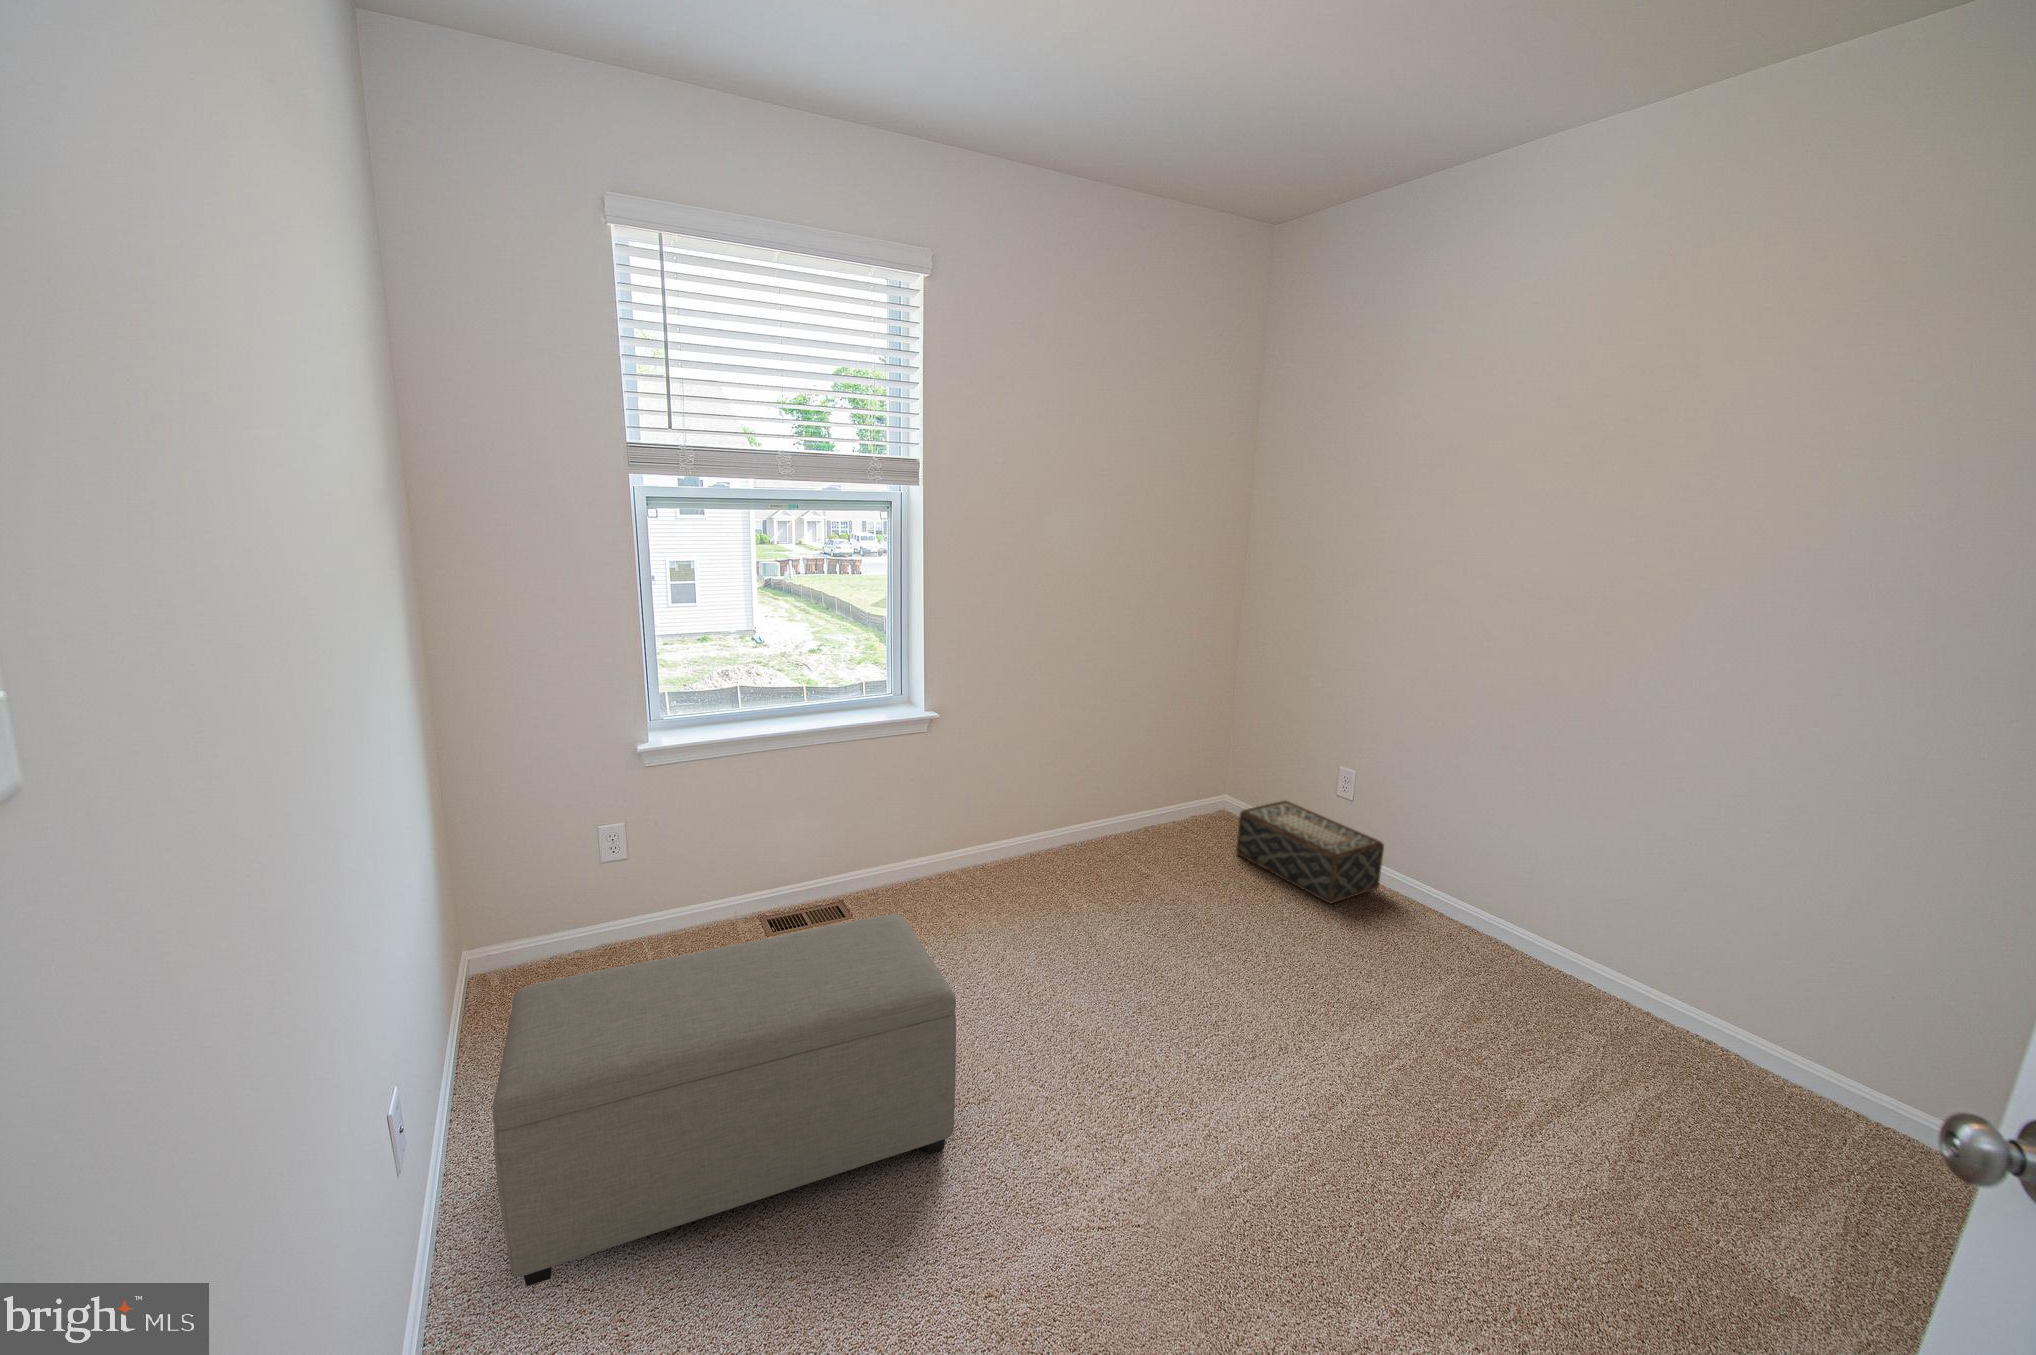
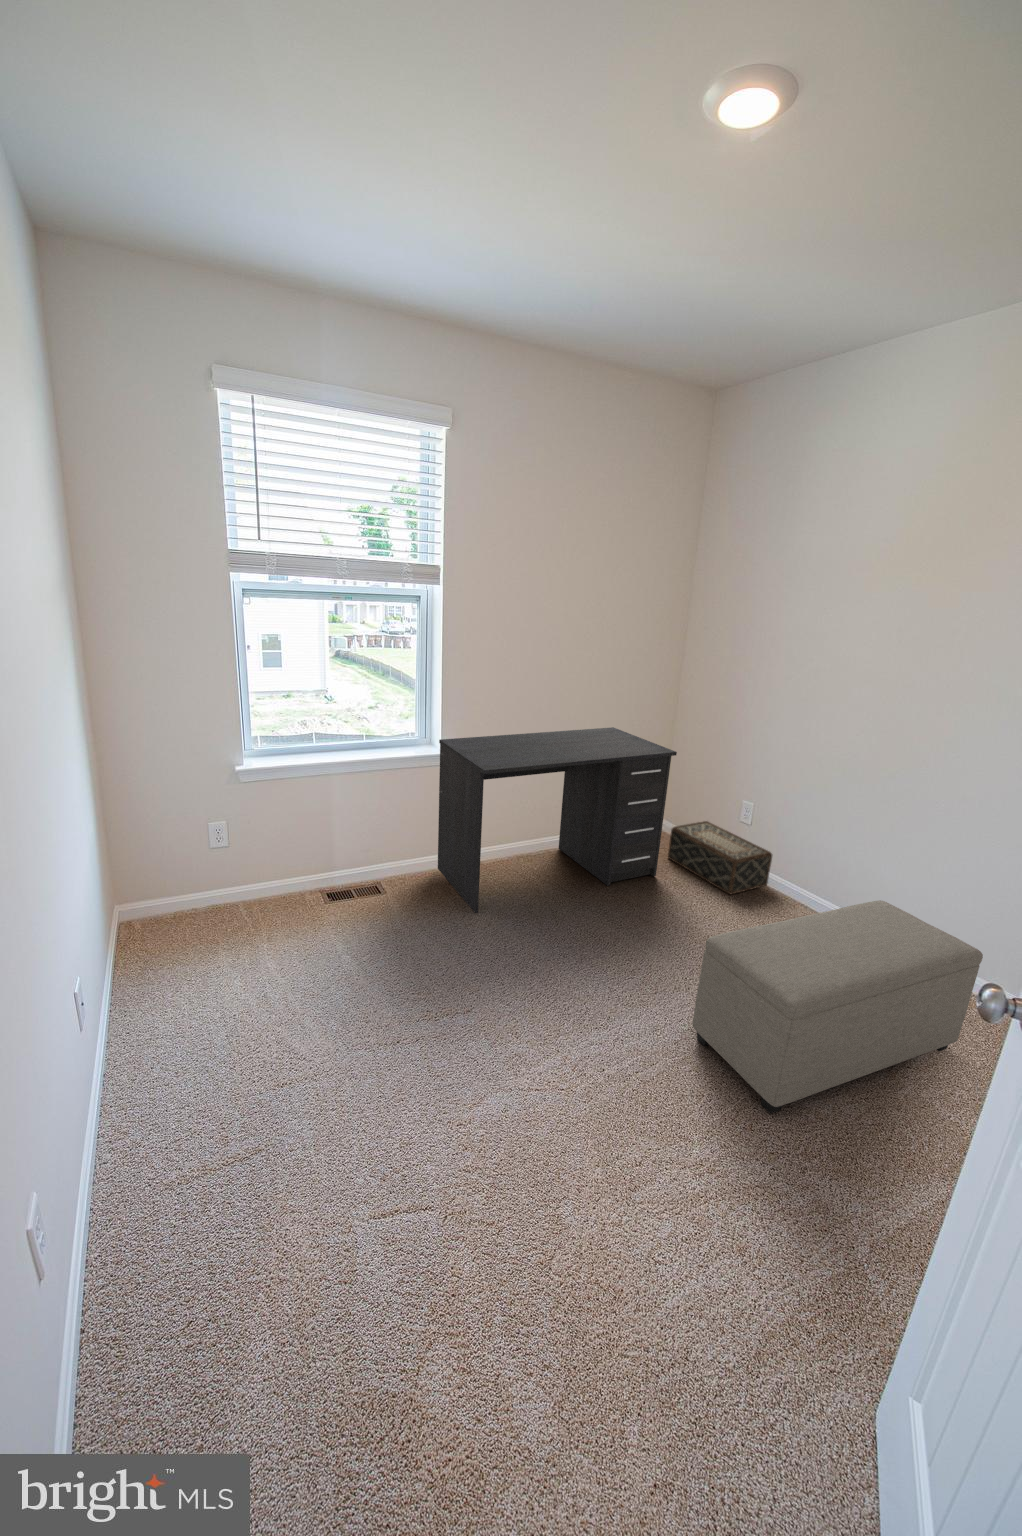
desk: none [919,676,1248,945] -> present [438,727,677,913]
ottoman: present [493,914,956,1286] -> present [692,900,983,1114]

